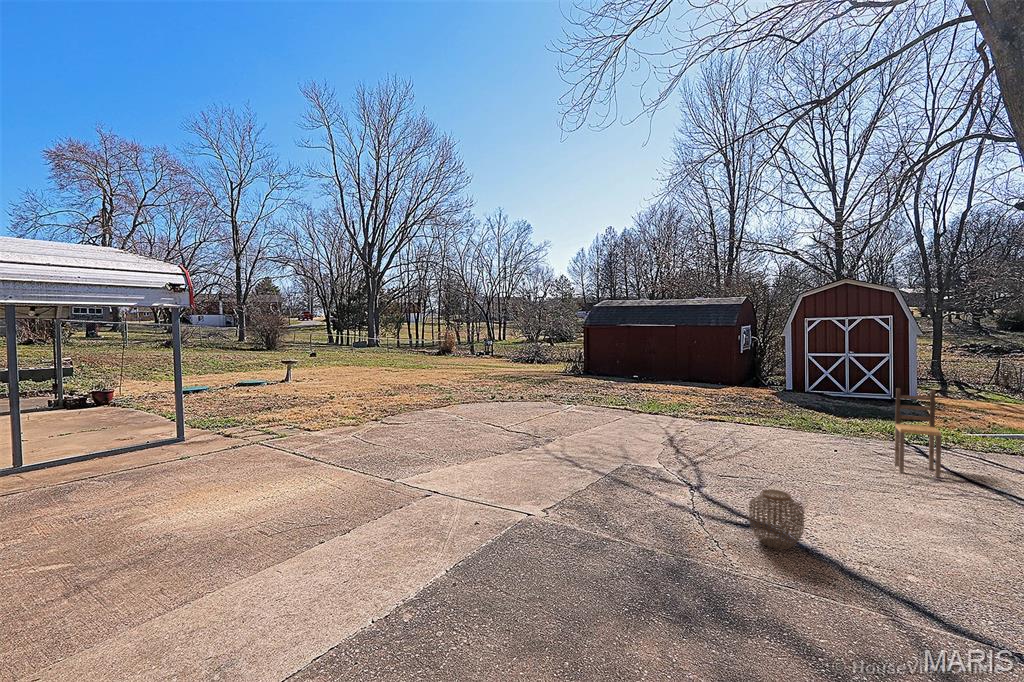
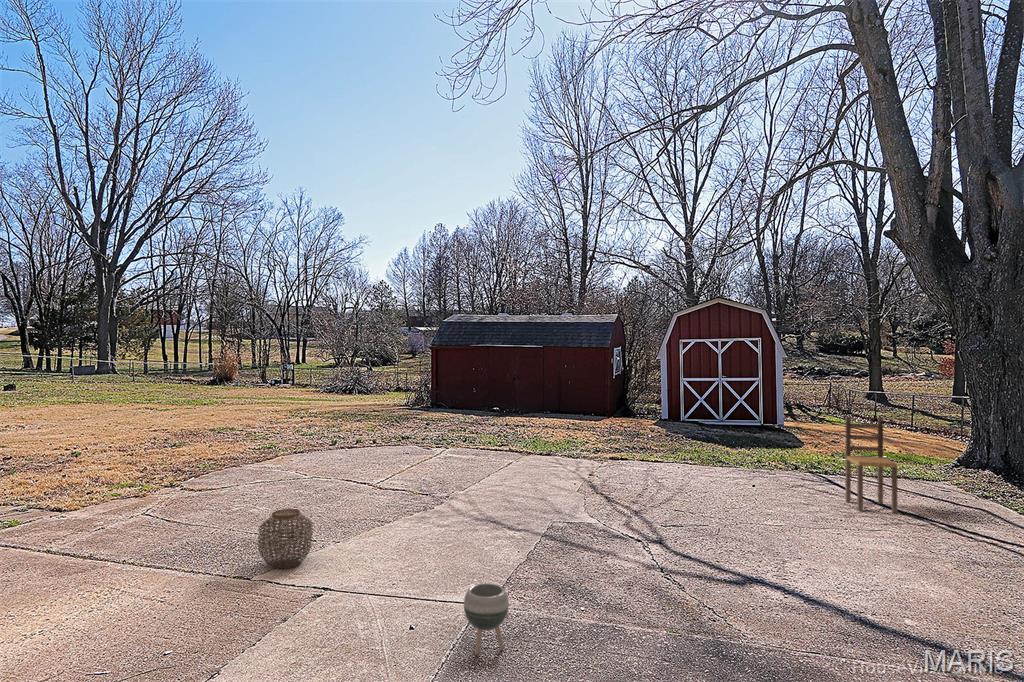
planter: none [492,483,521,526] -> present [464,583,509,655]
woven basket: present [749,490,804,549] -> present [258,509,312,569]

